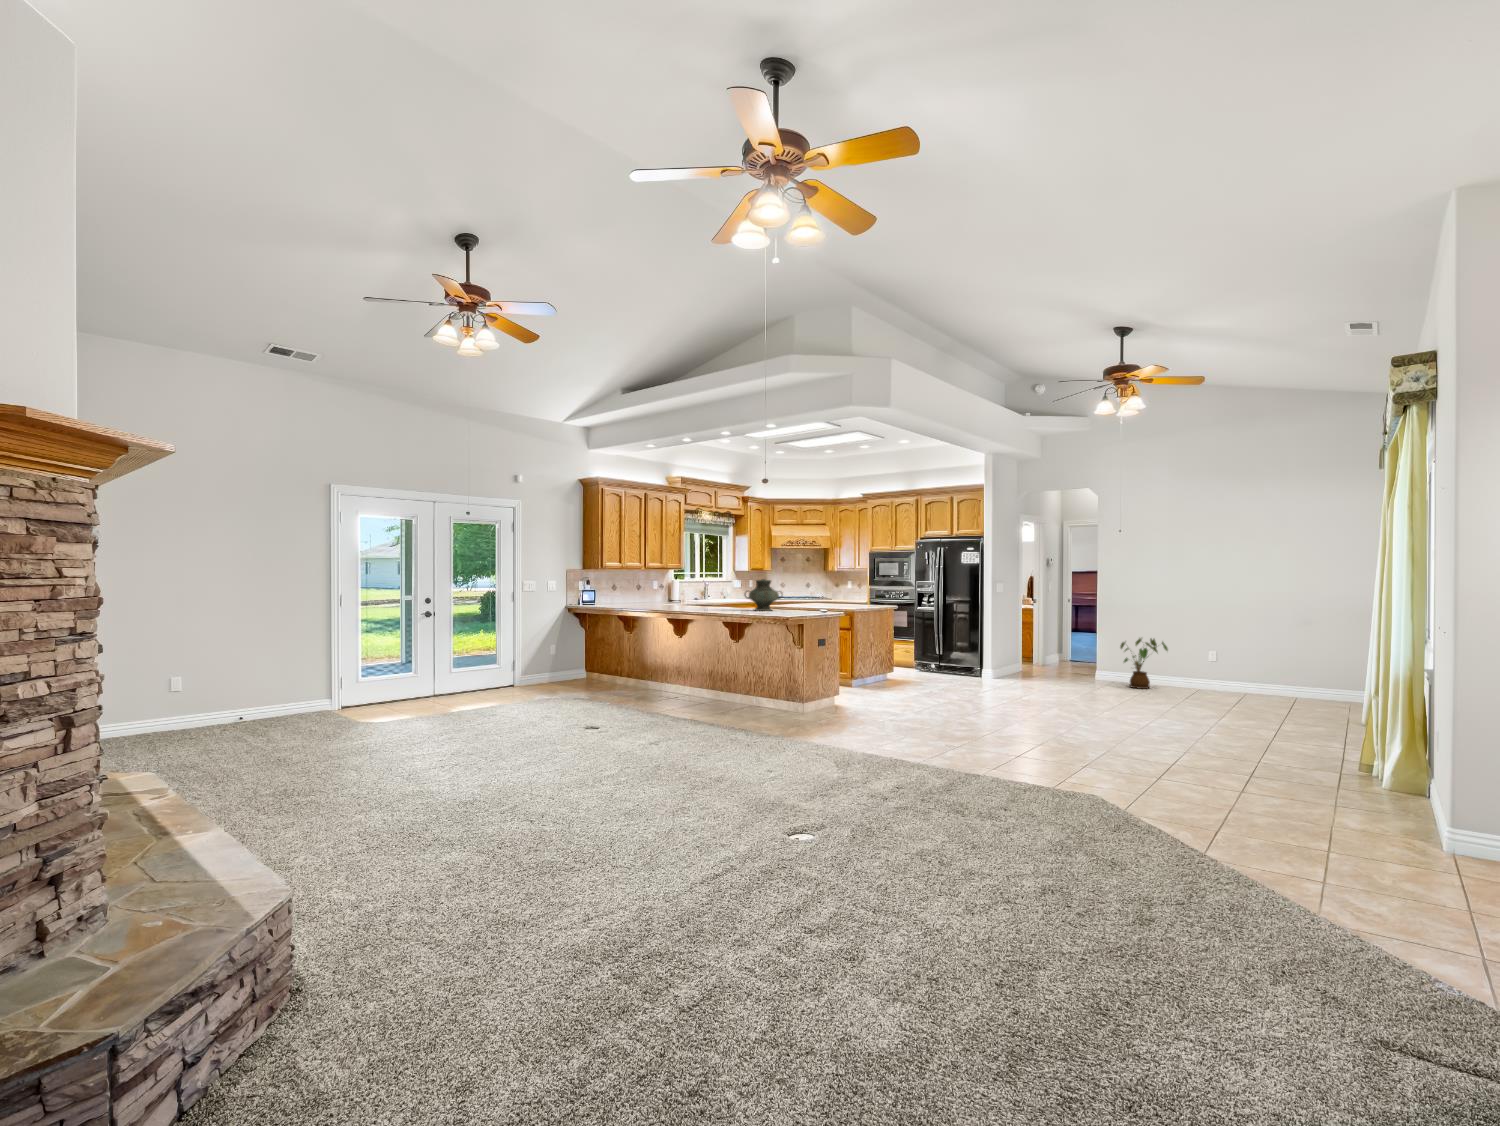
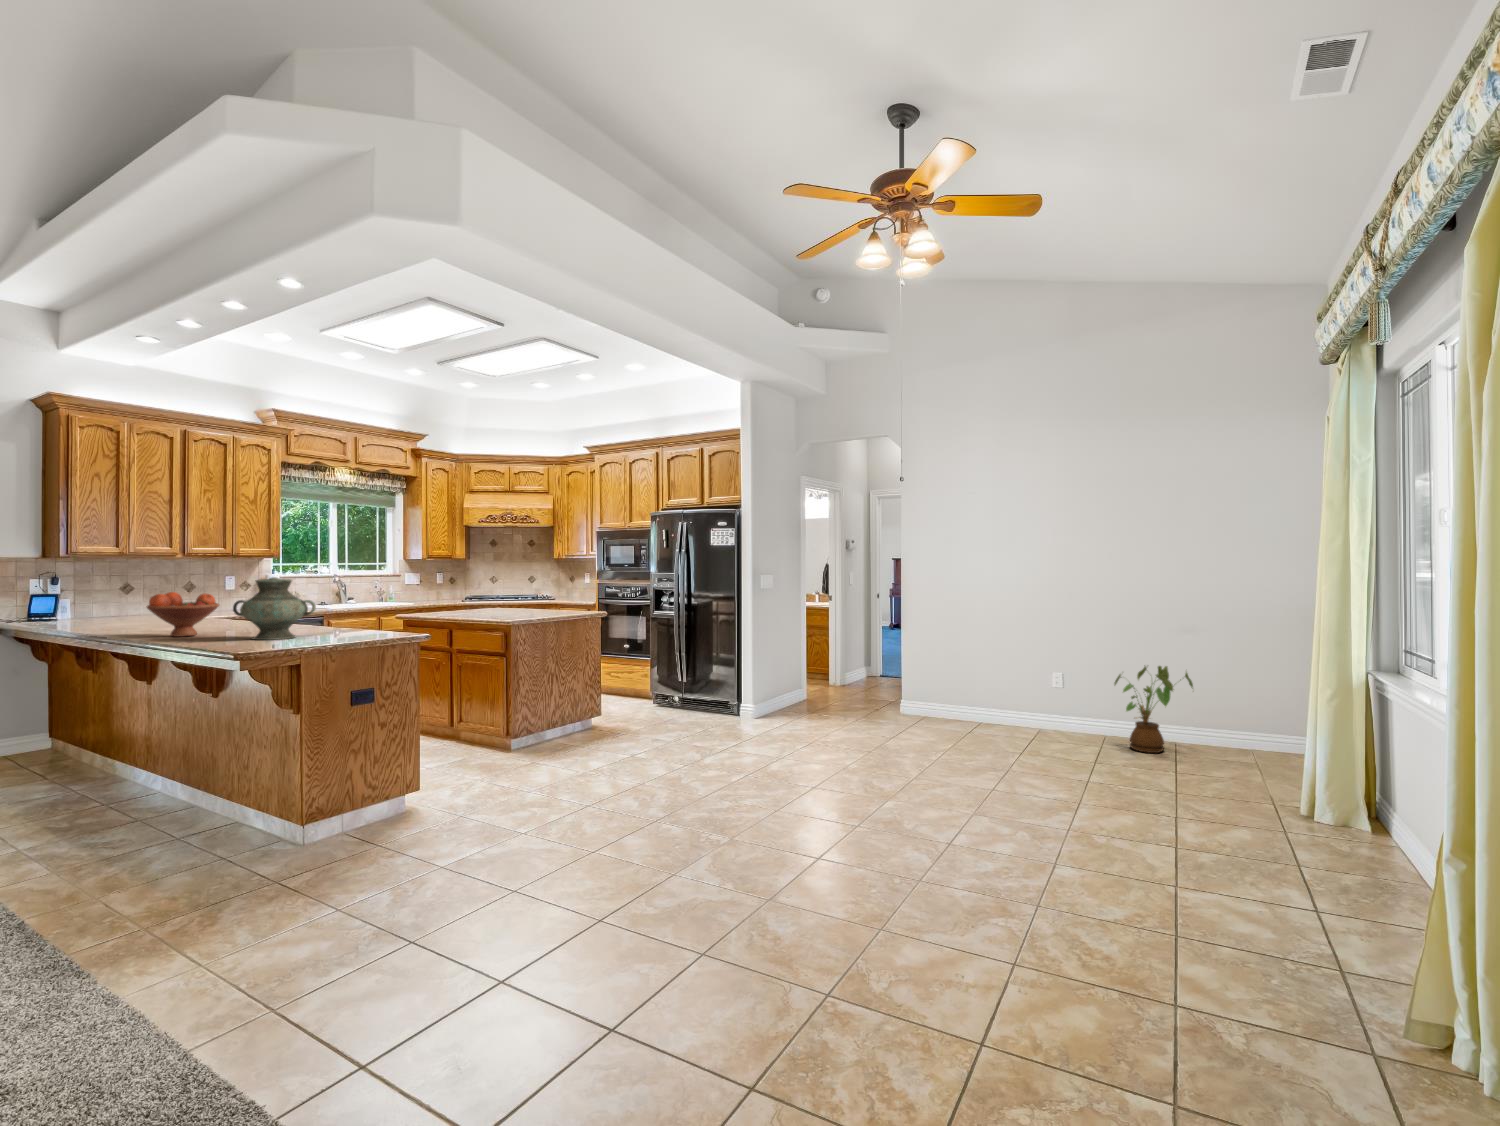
fruit bowl: none [697,586,728,609] -> present [146,592,219,637]
house plant: present [1120,638,1168,689] -> present [1115,666,1193,753]

